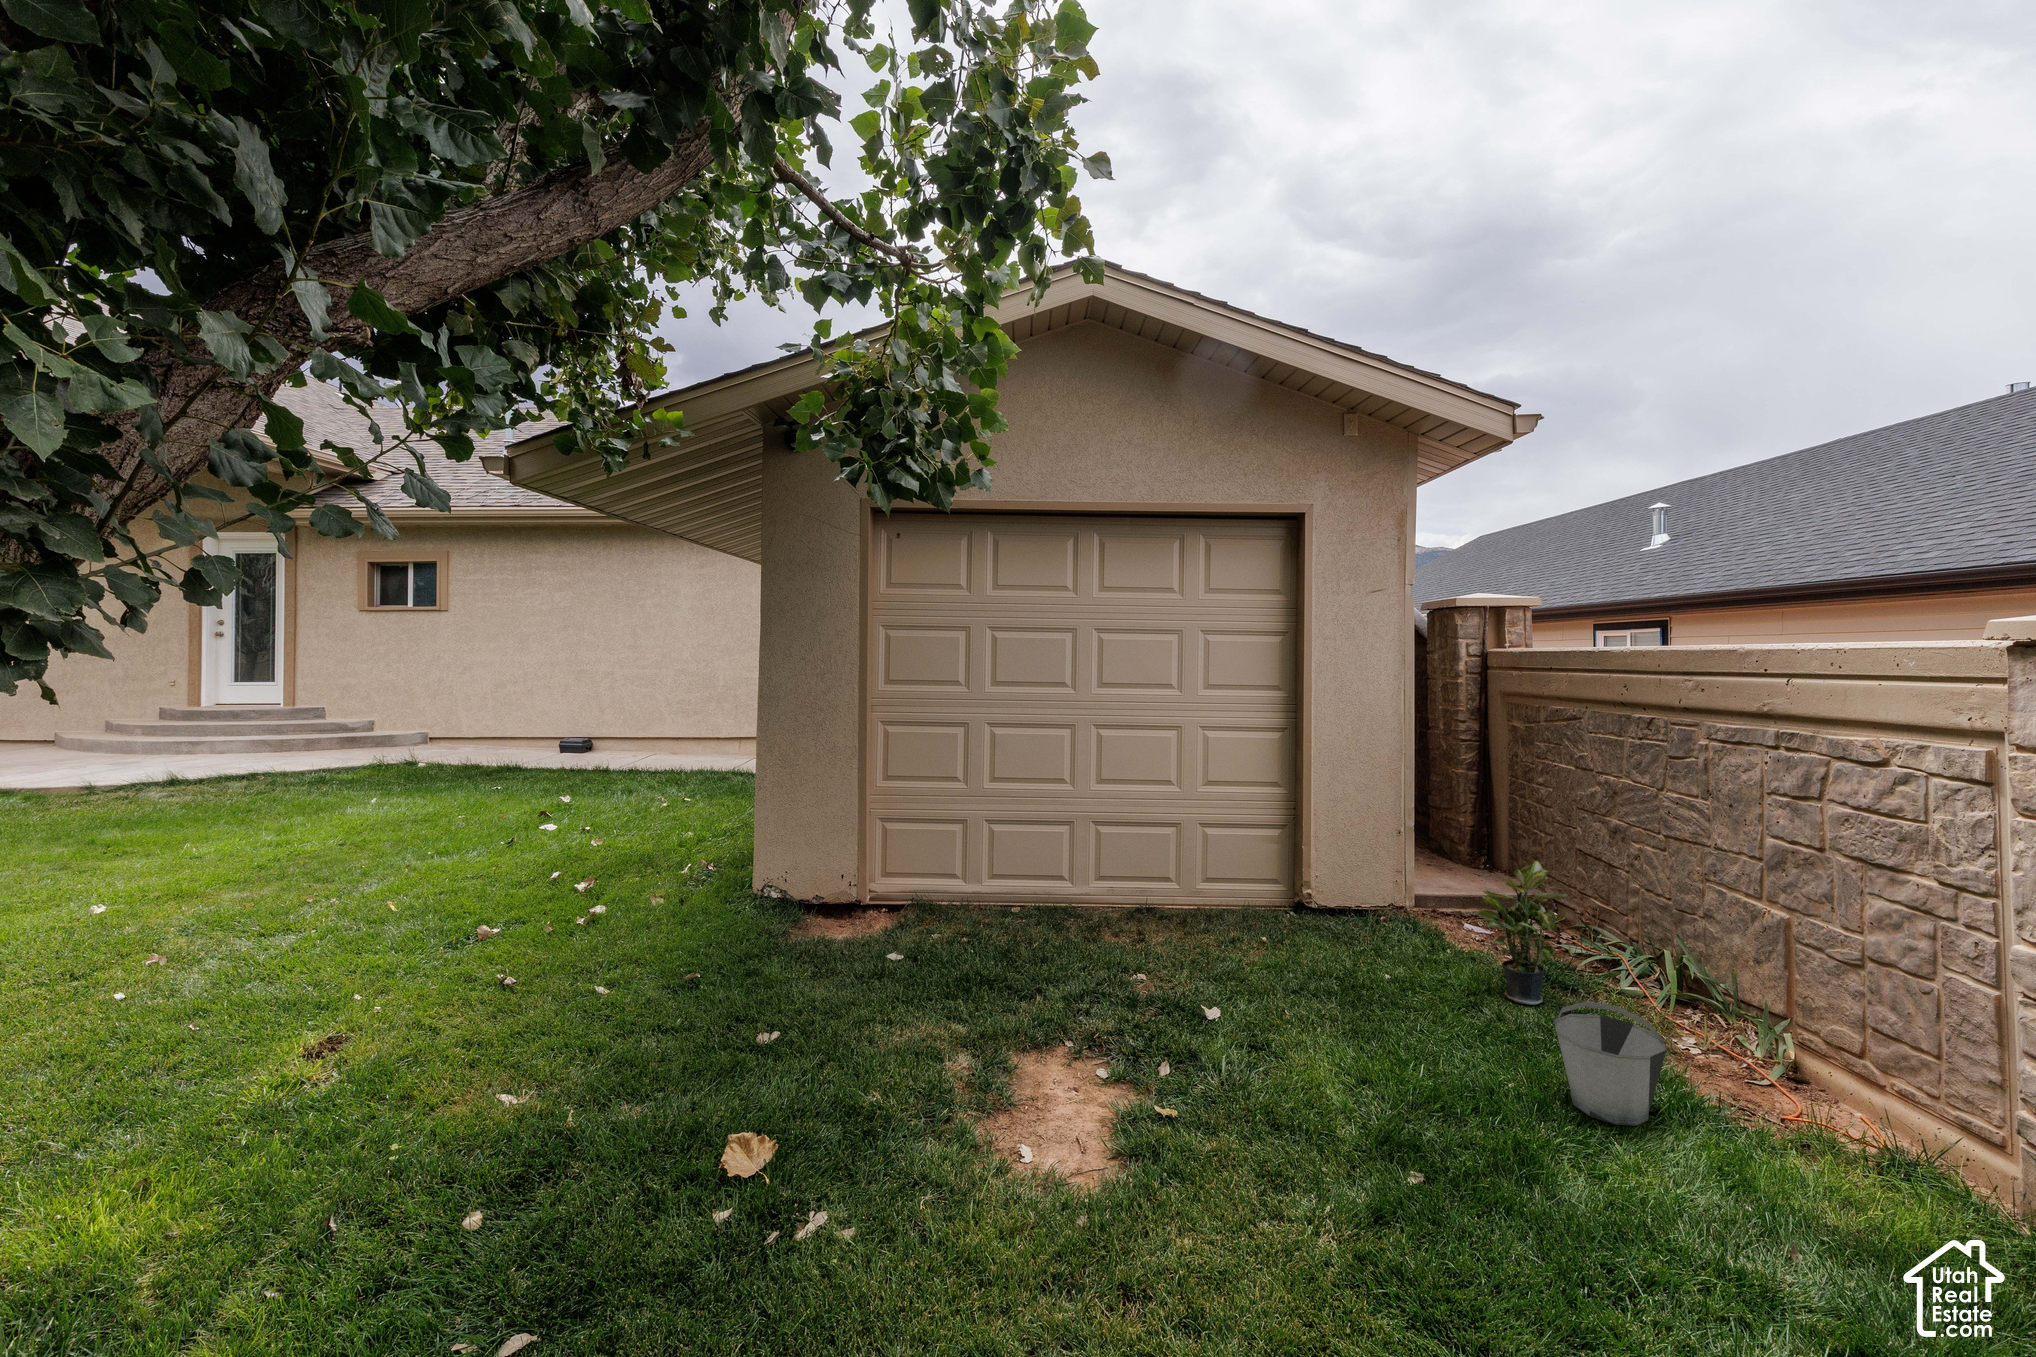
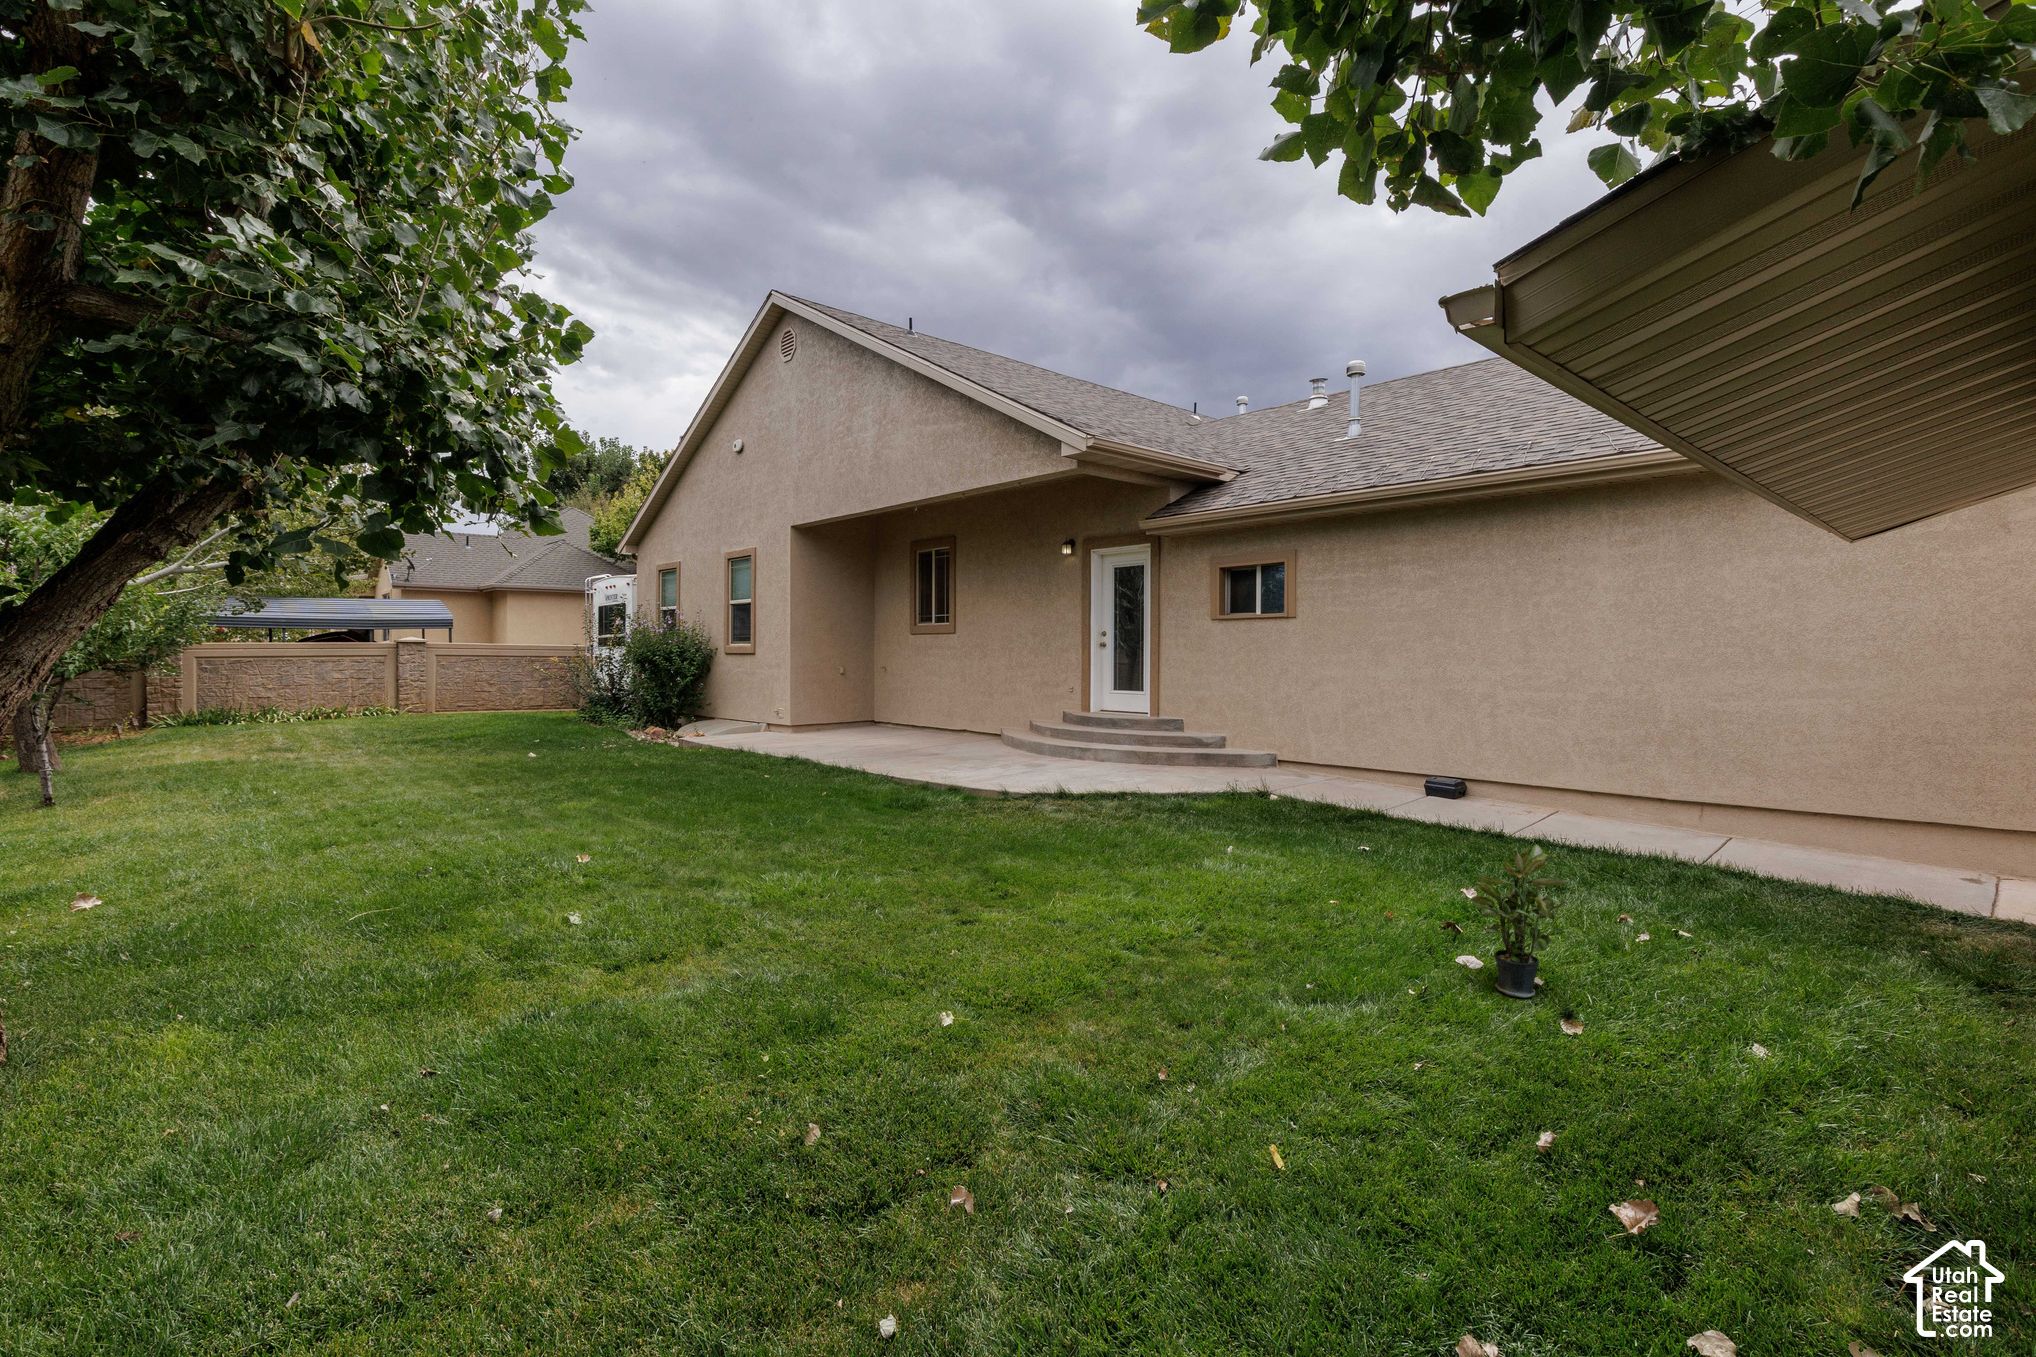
bucket: present [1554,1001,1667,1126] -> none [1551,991,1668,1122]

